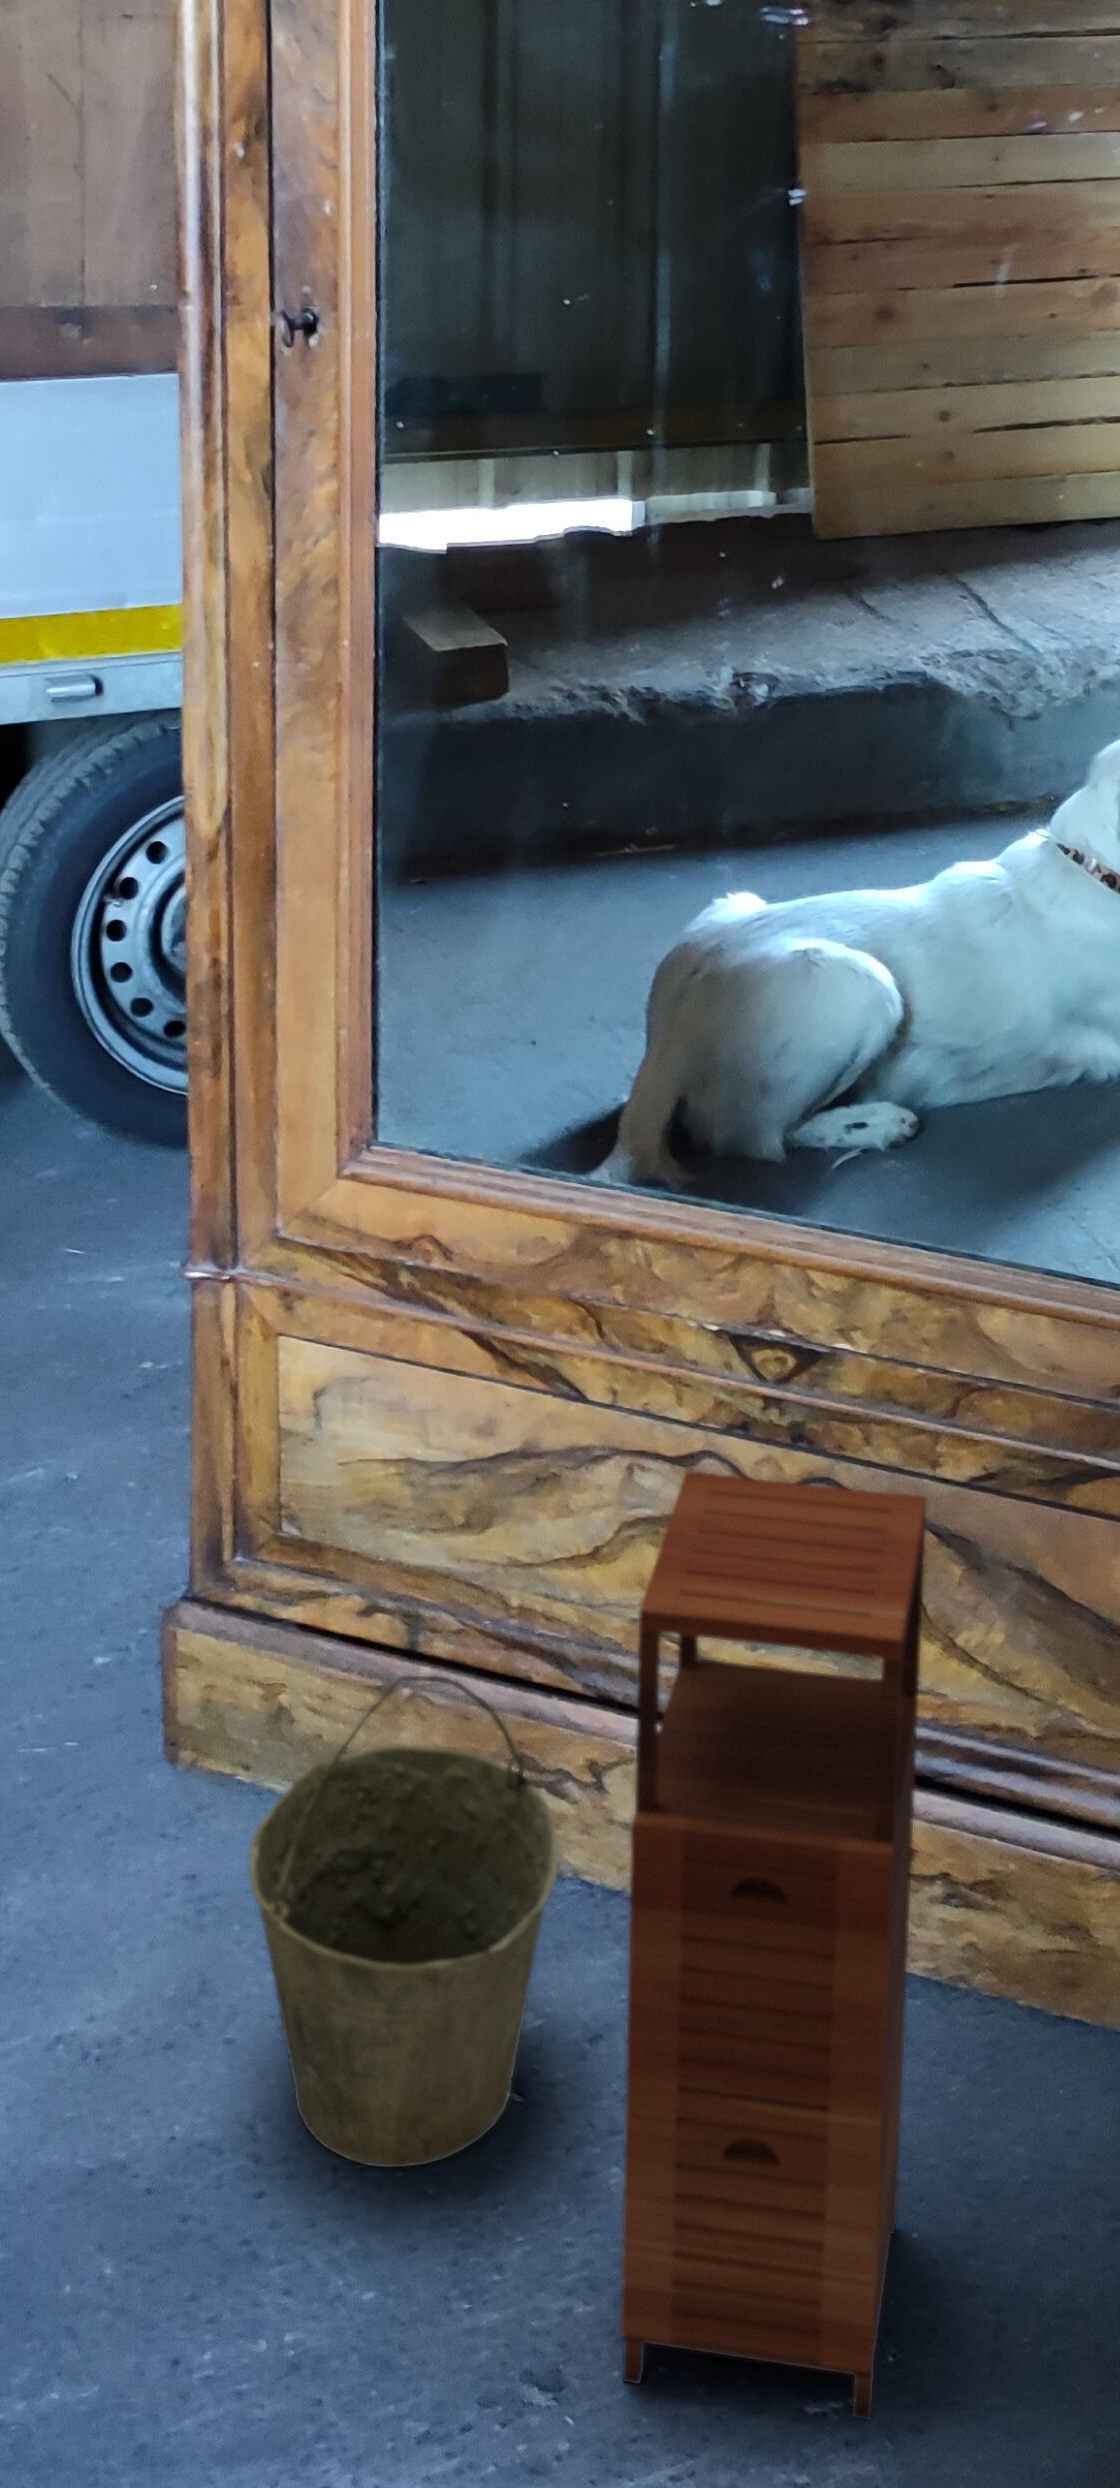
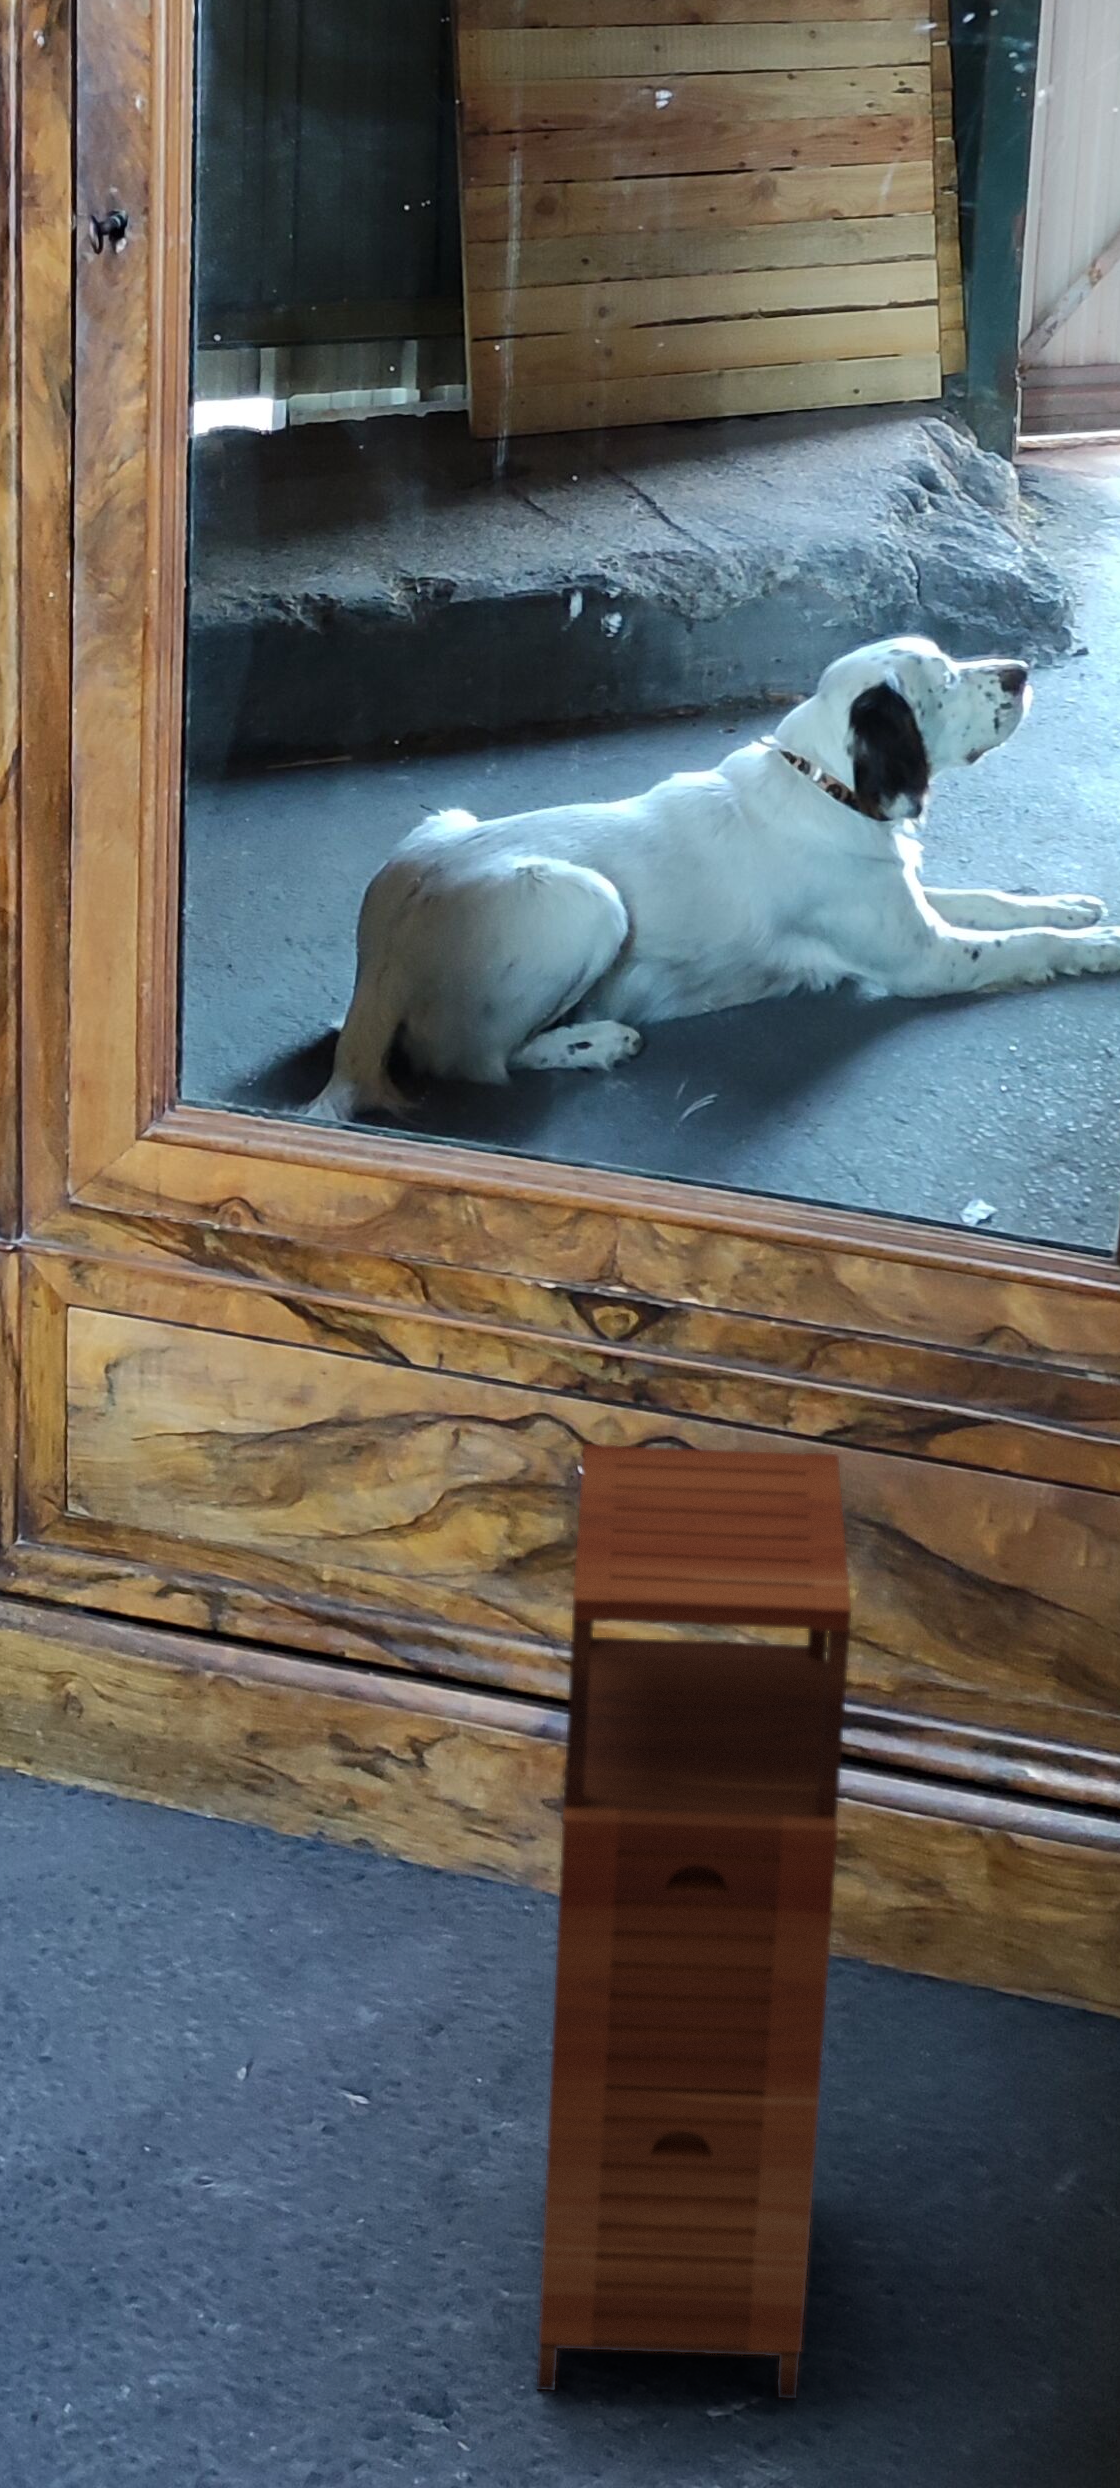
bucket: present [249,1676,559,2167] -> none [91,1672,425,2191]

